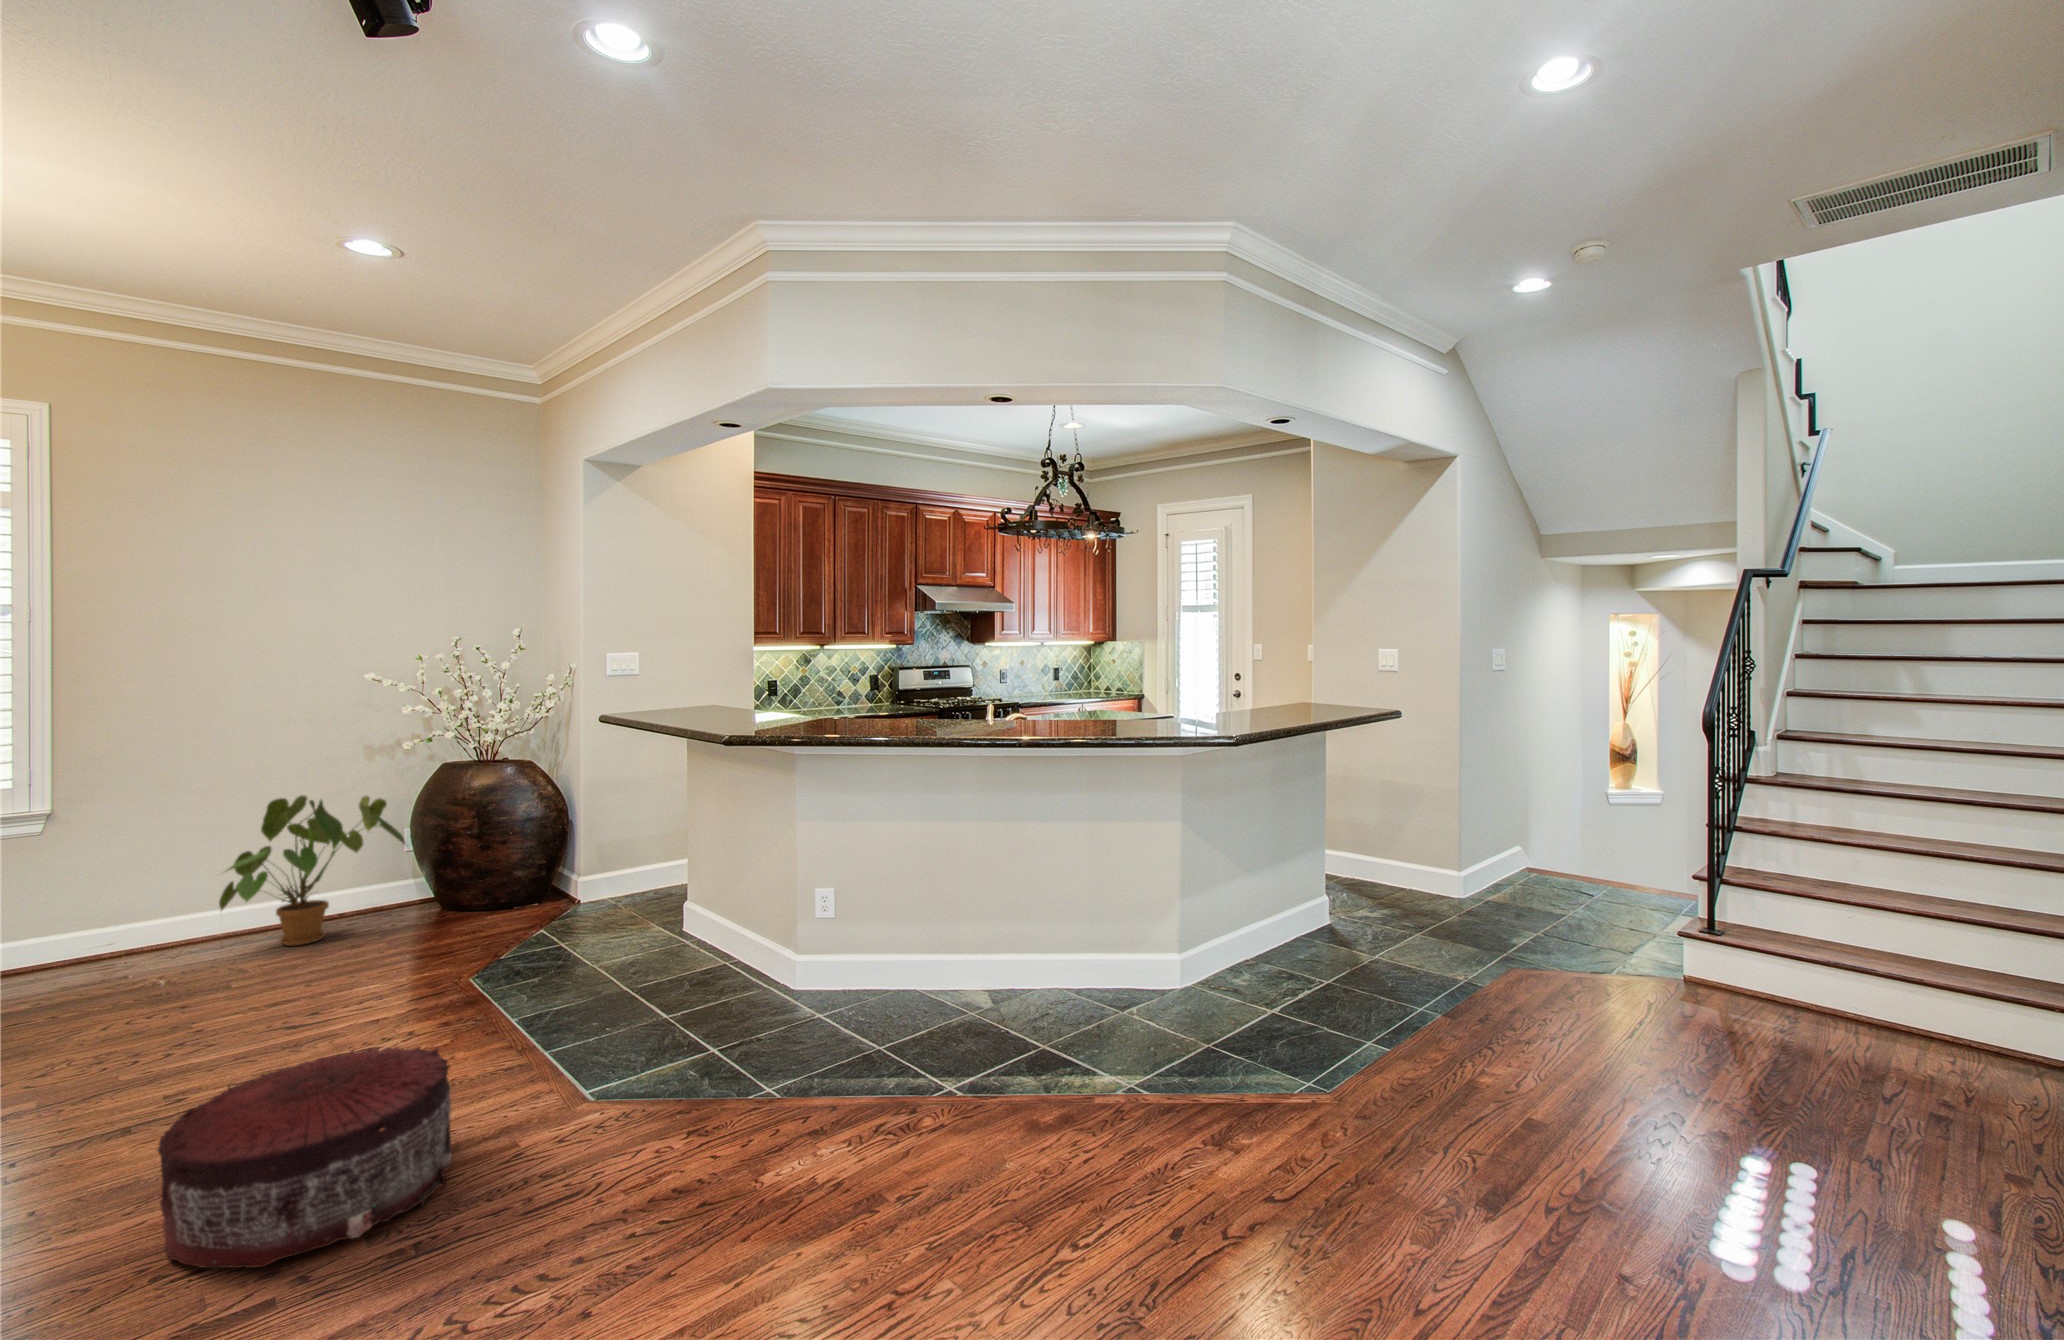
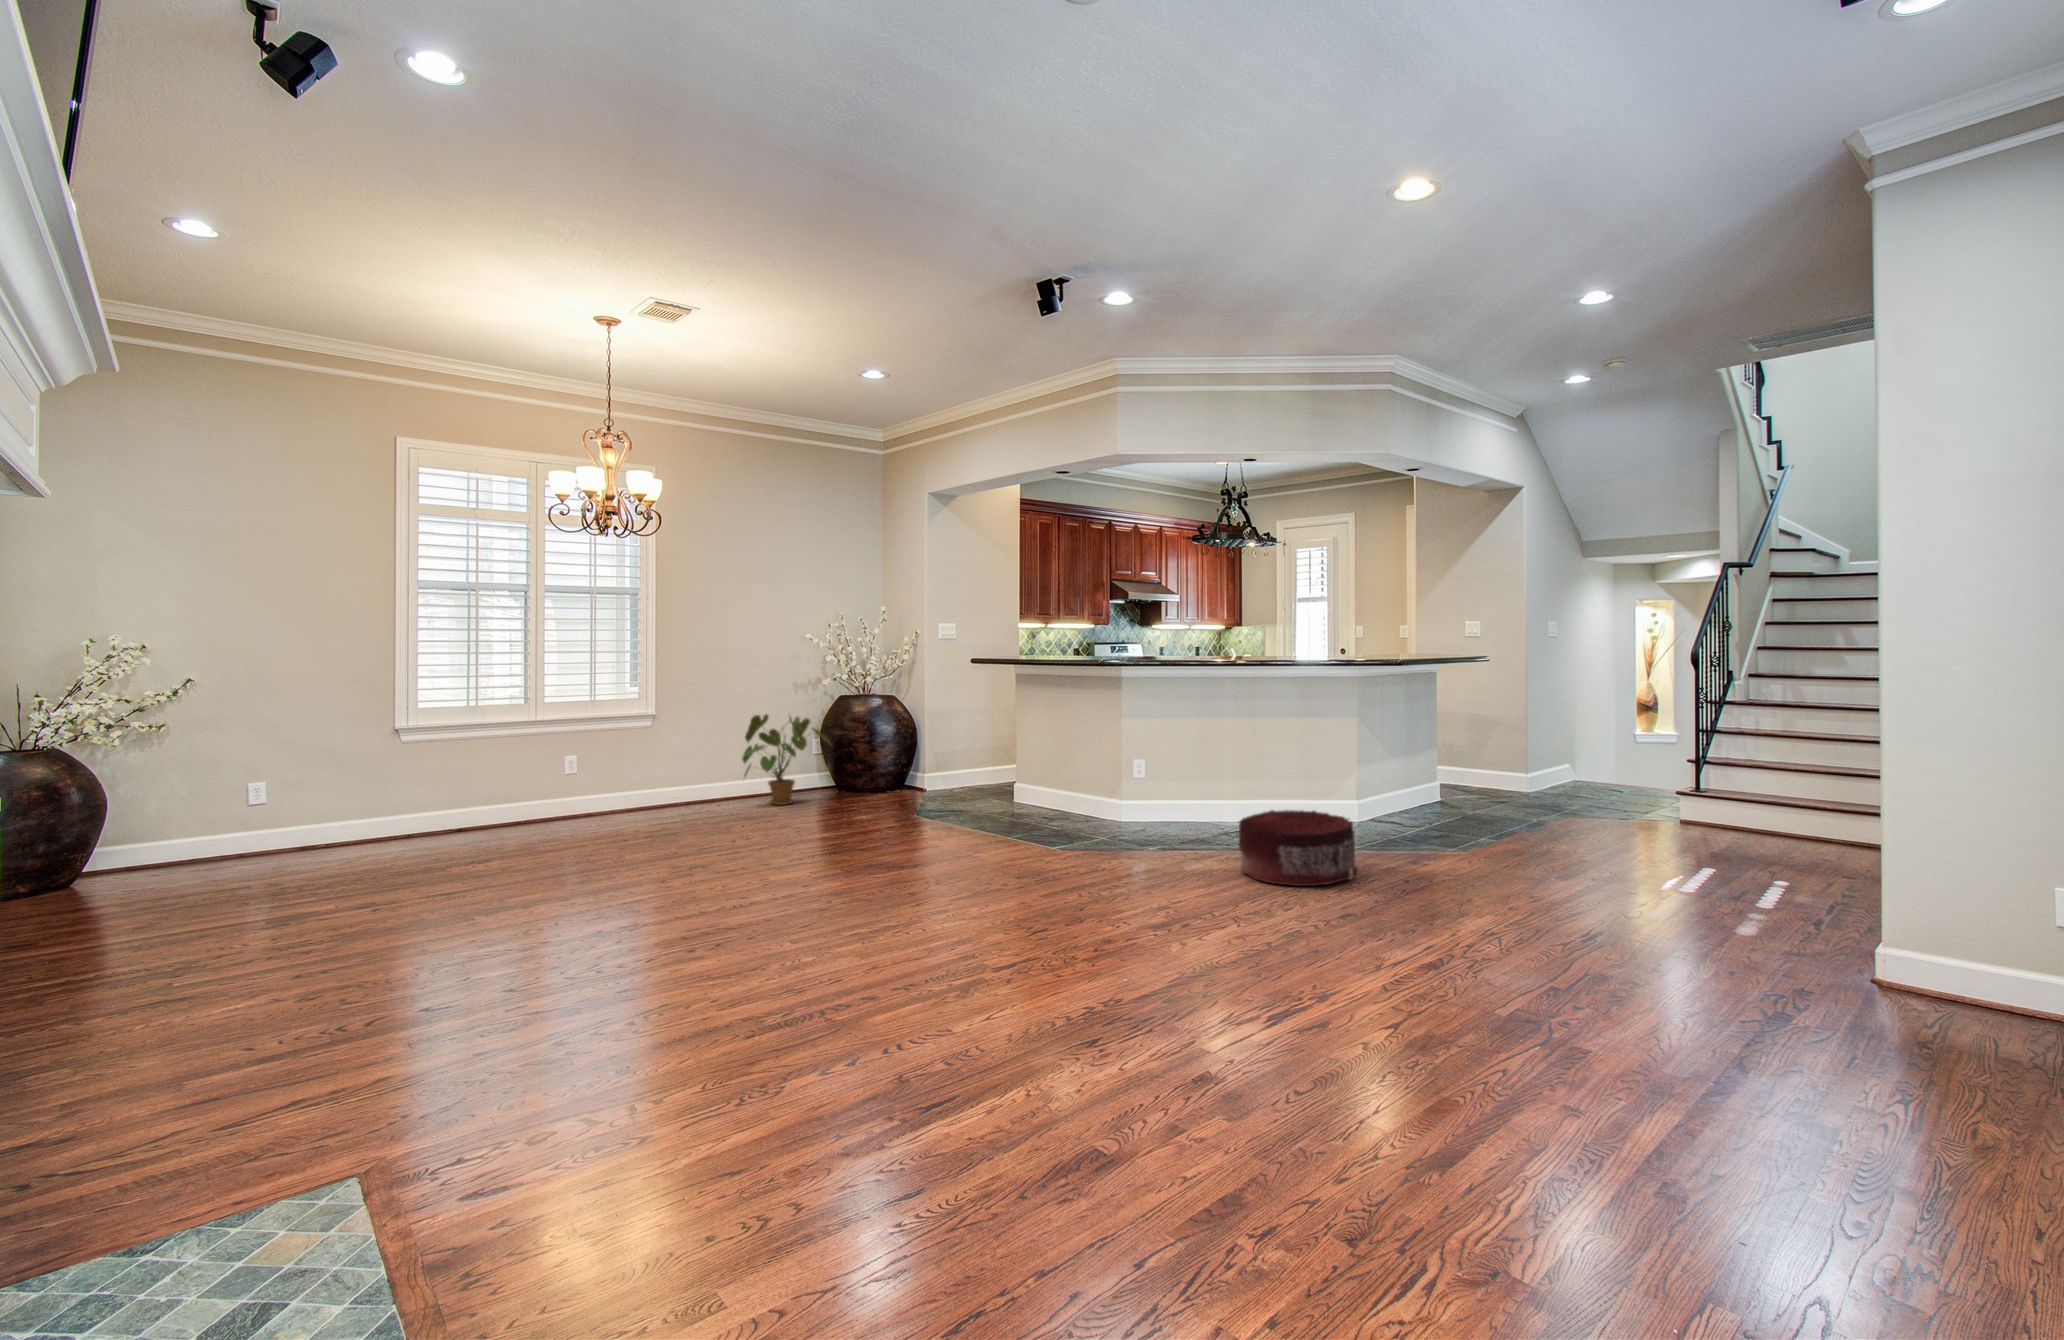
pouf: present [157,1047,452,1268] -> present [1239,810,1357,886]

